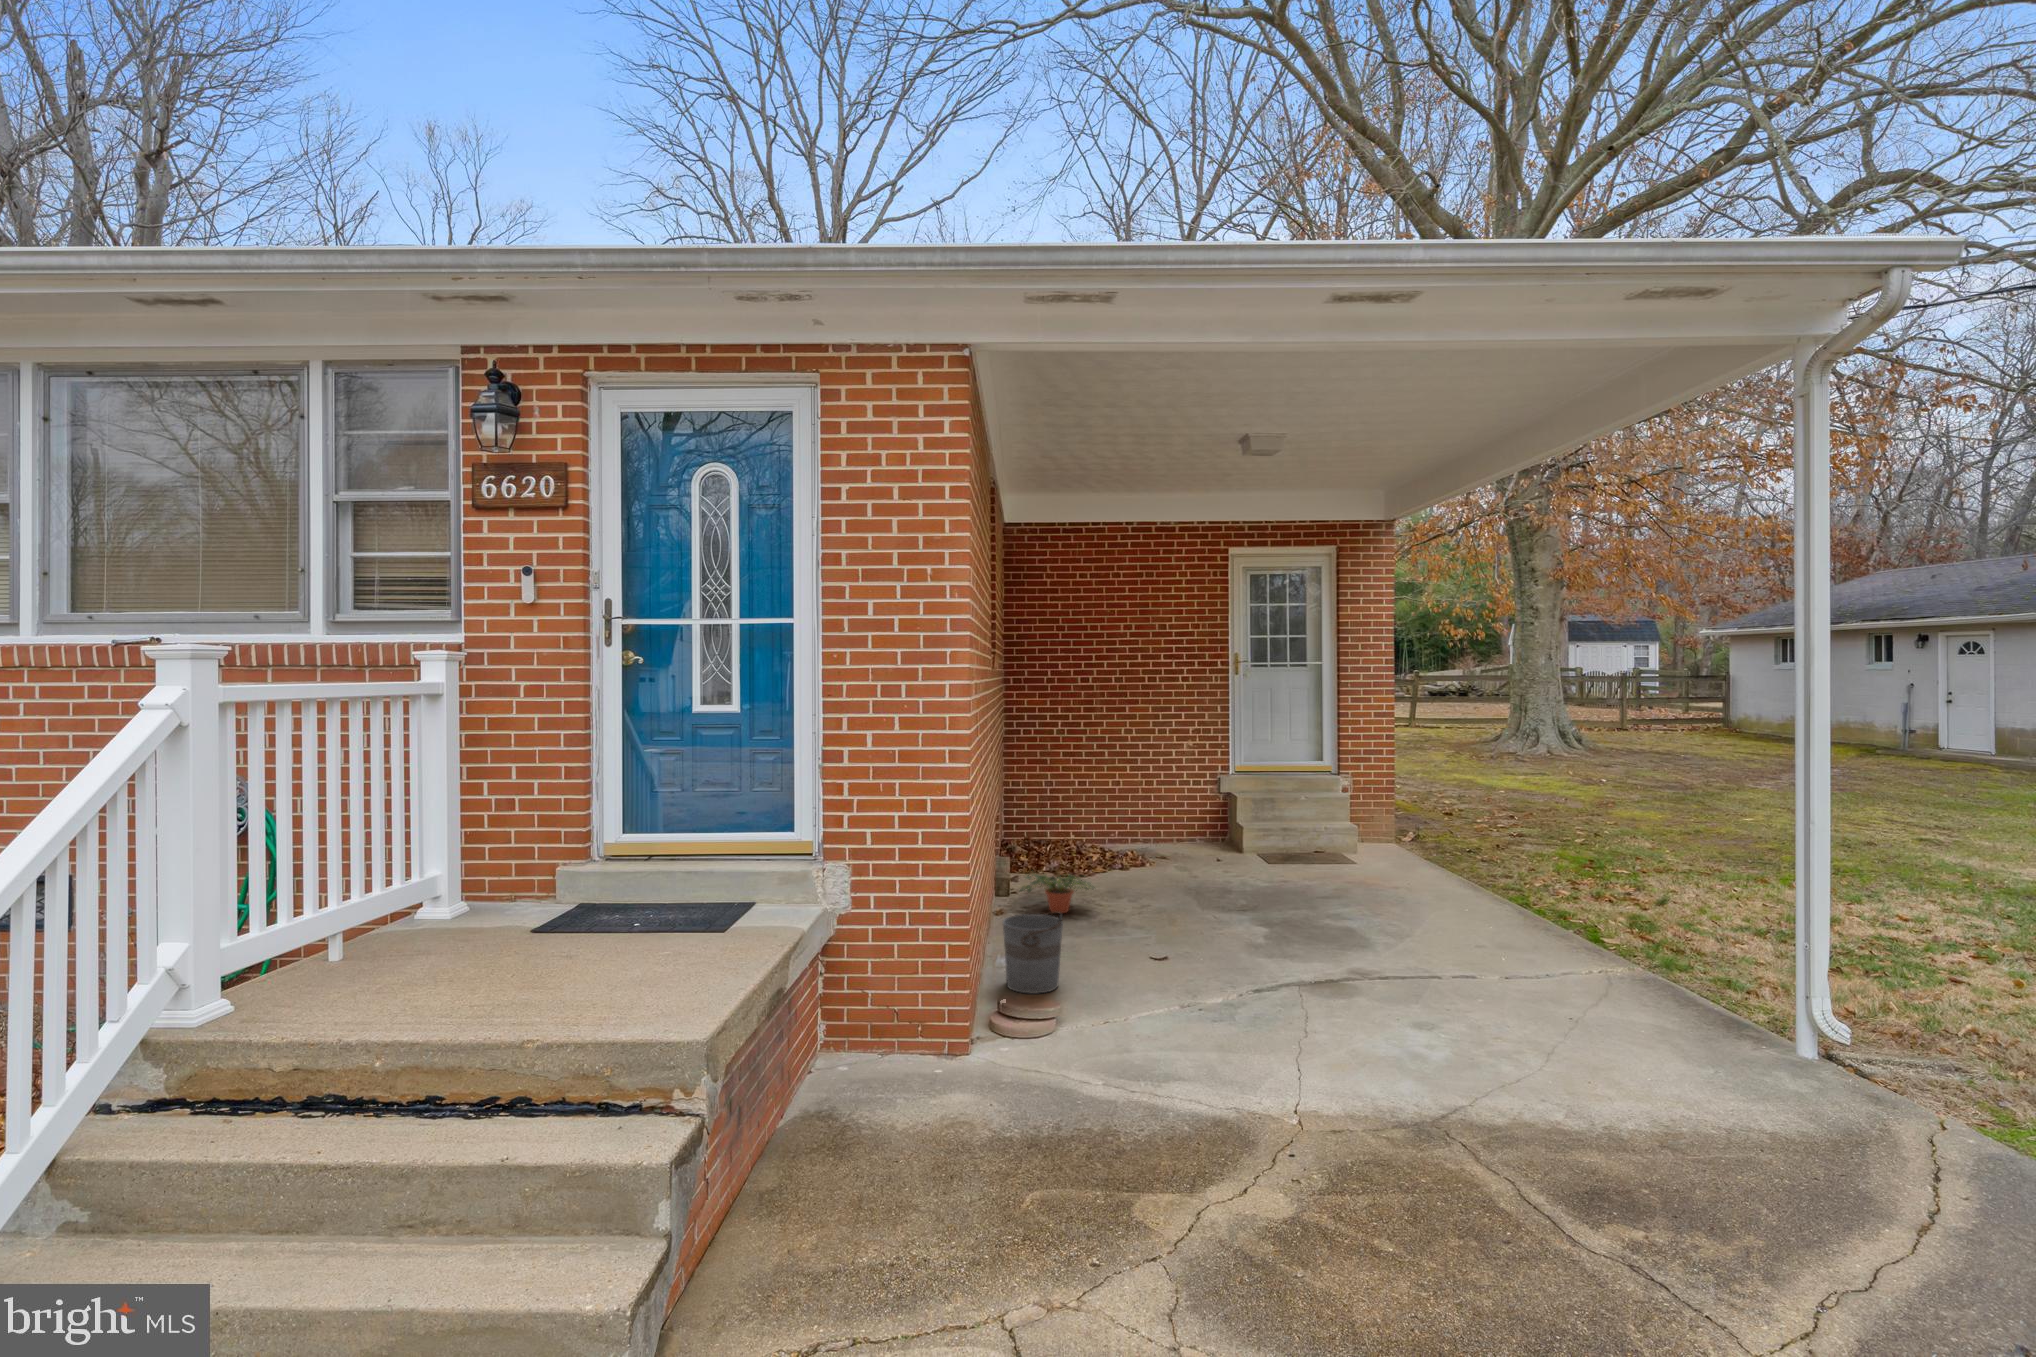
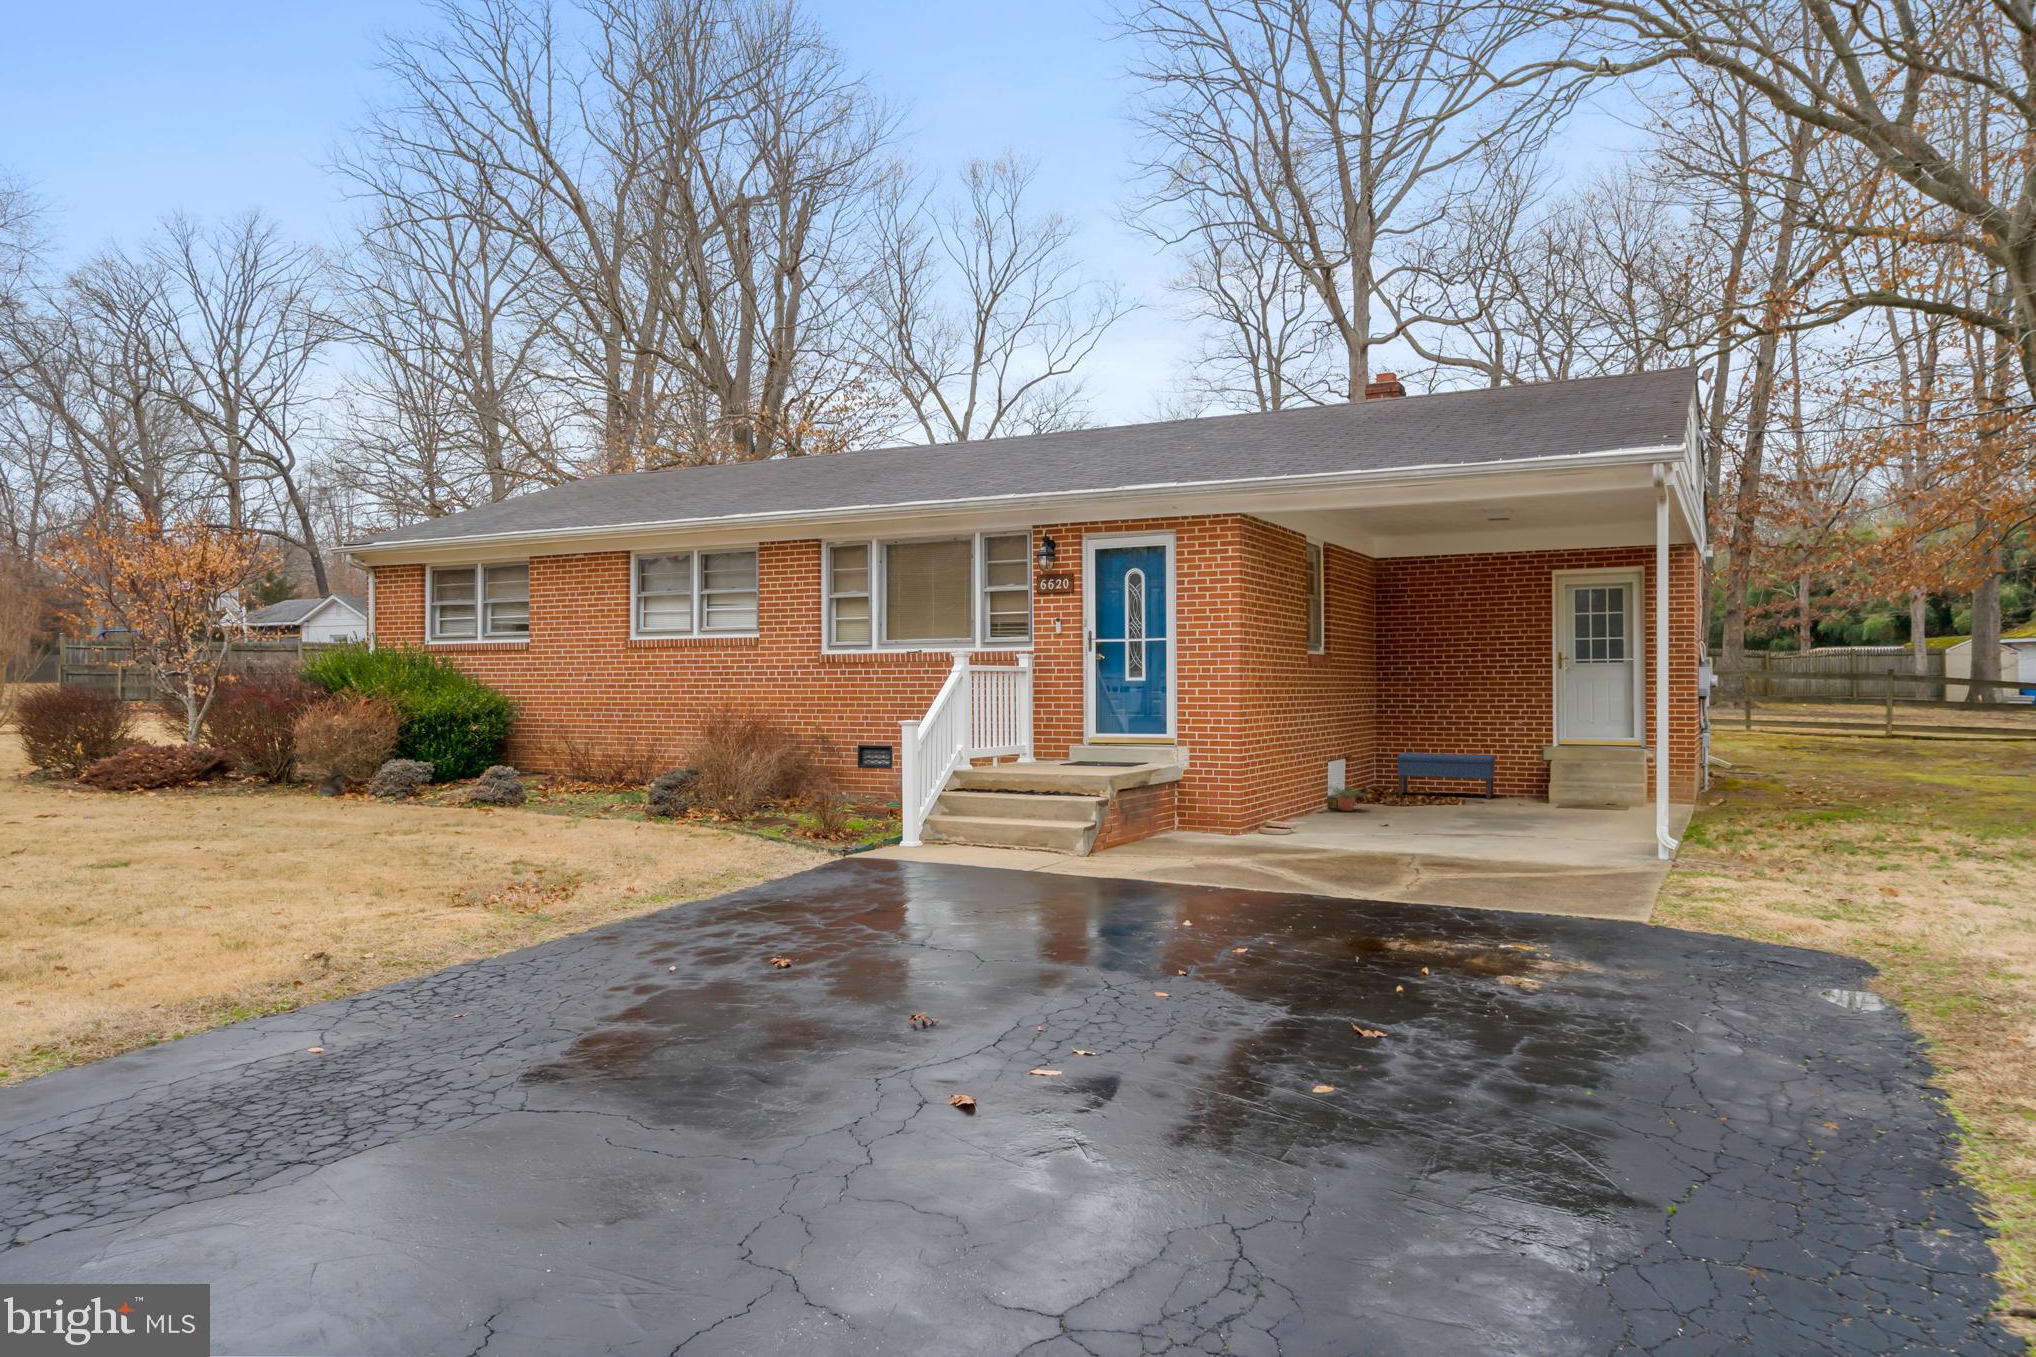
bench: none [1068,792,1196,855] -> present [1397,752,1495,799]
bucket: present [1003,912,1063,994] -> none [1277,789,1311,826]

